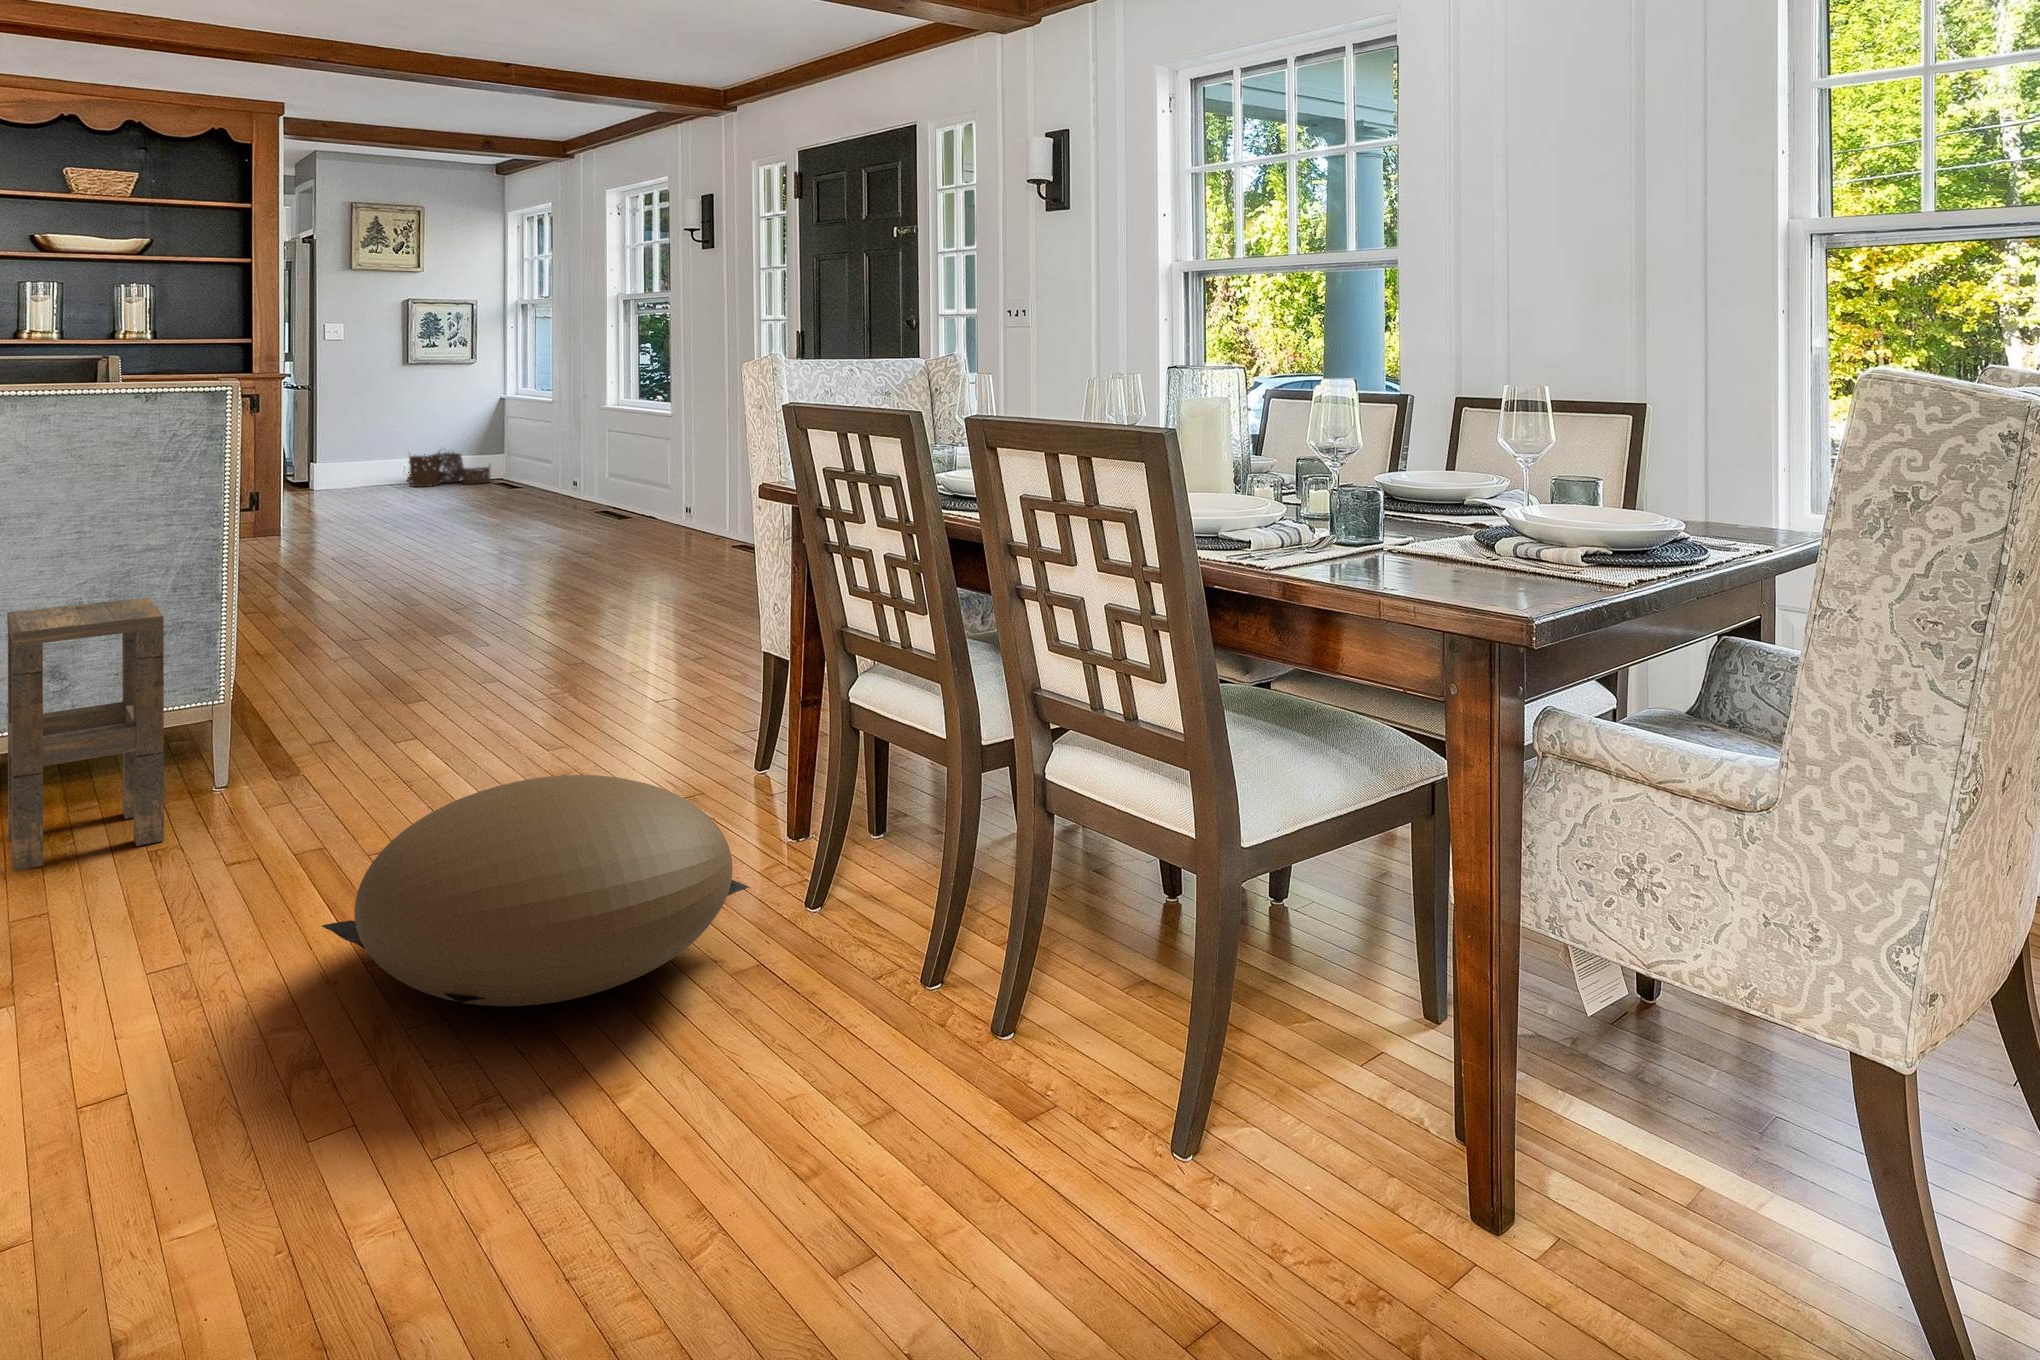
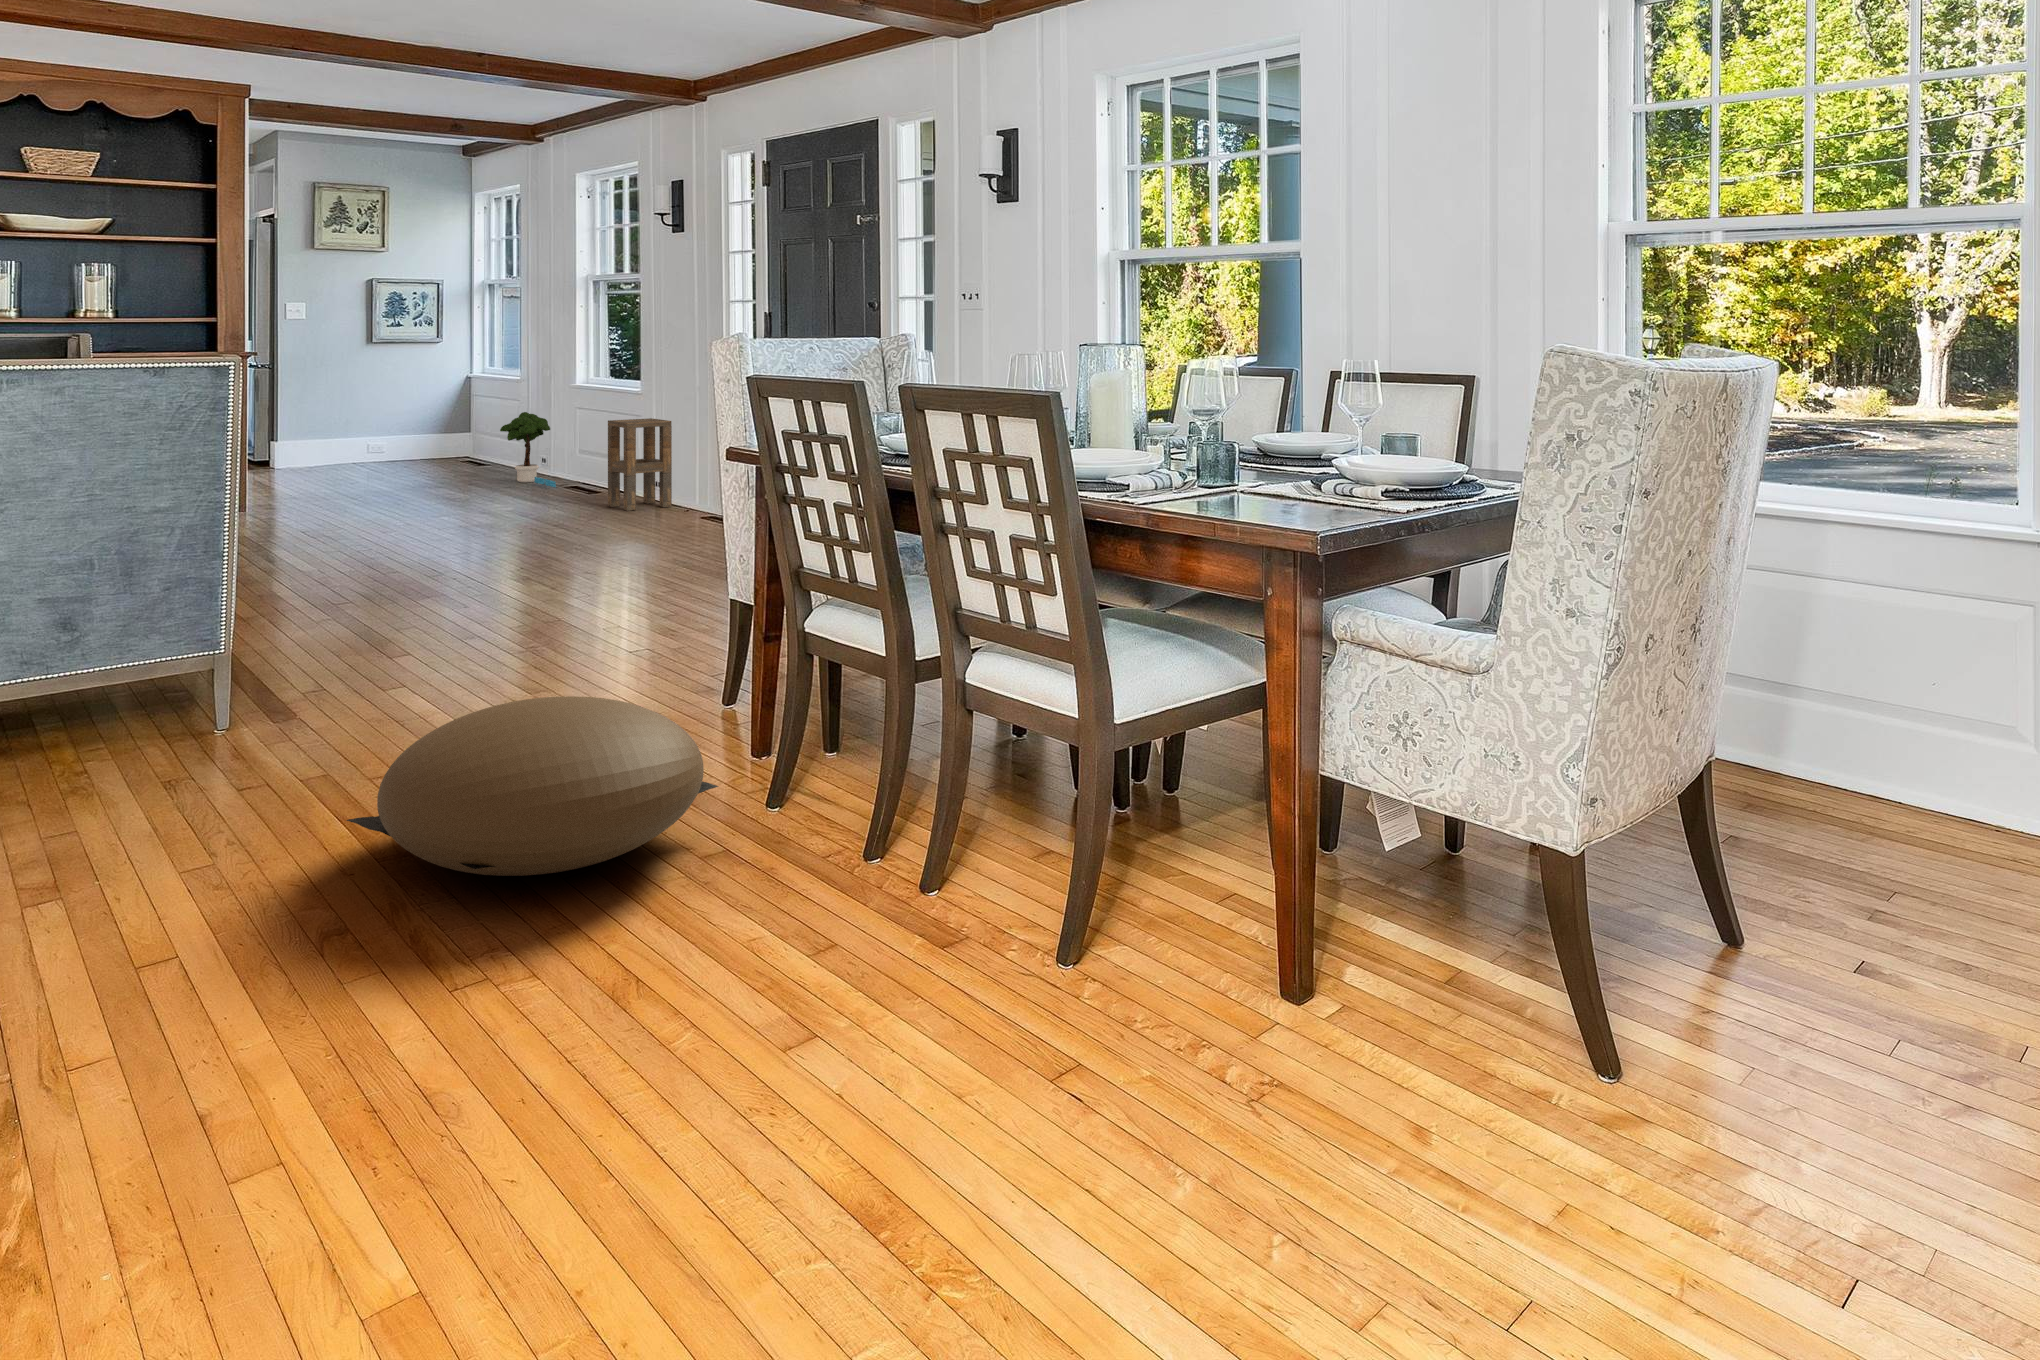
potted tree: none [534,432,588,509] -> present [500,412,556,487]
woven basket: present [407,450,491,487] -> none [367,429,454,468]
side table: present [7,598,164,871] -> present [608,418,672,511]

